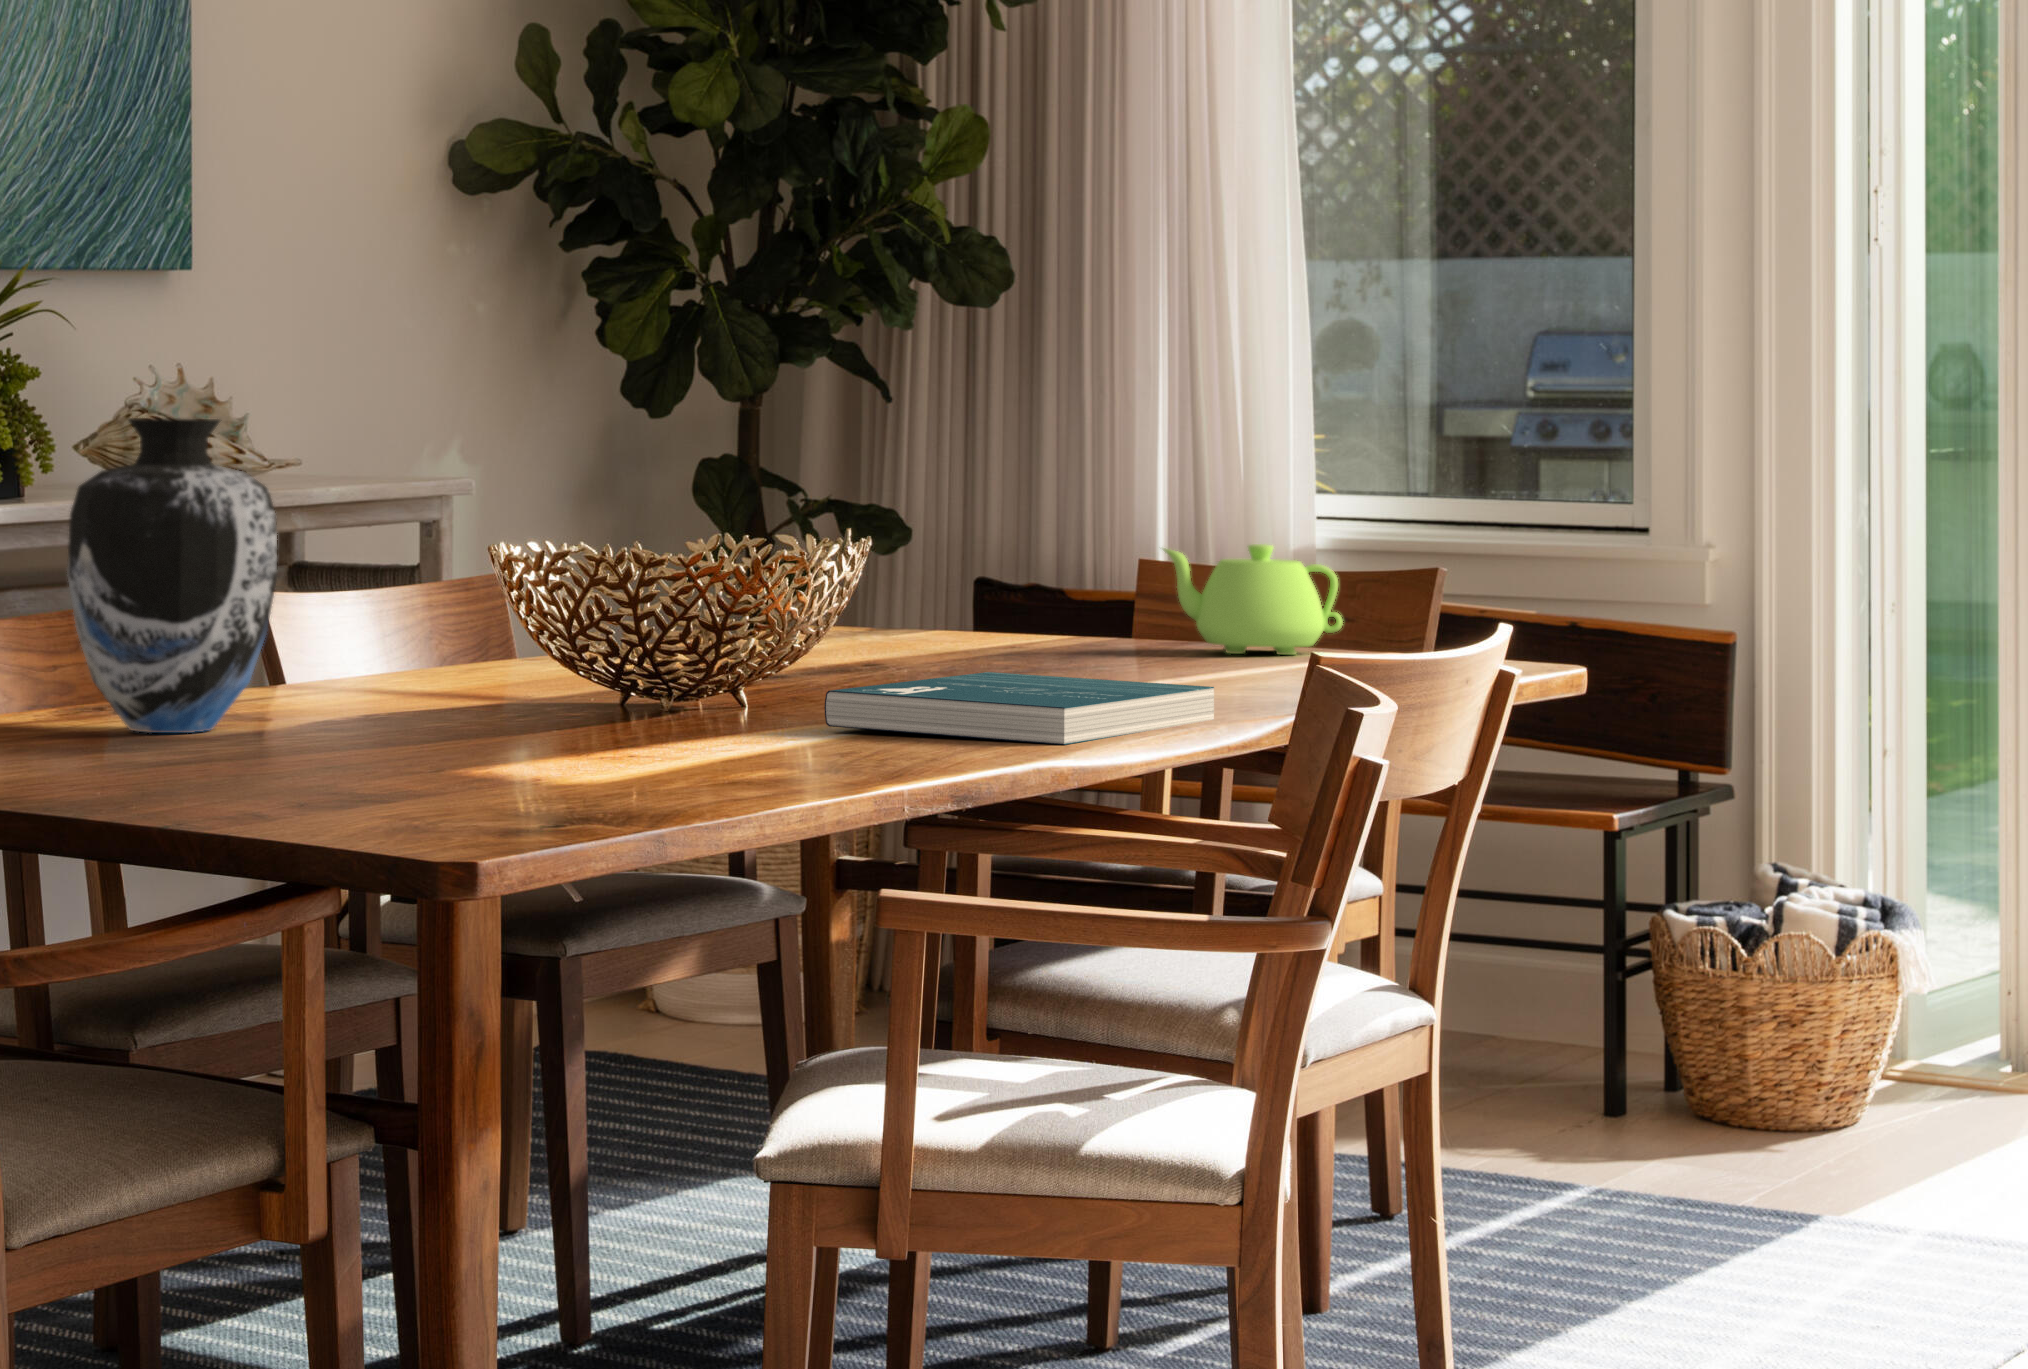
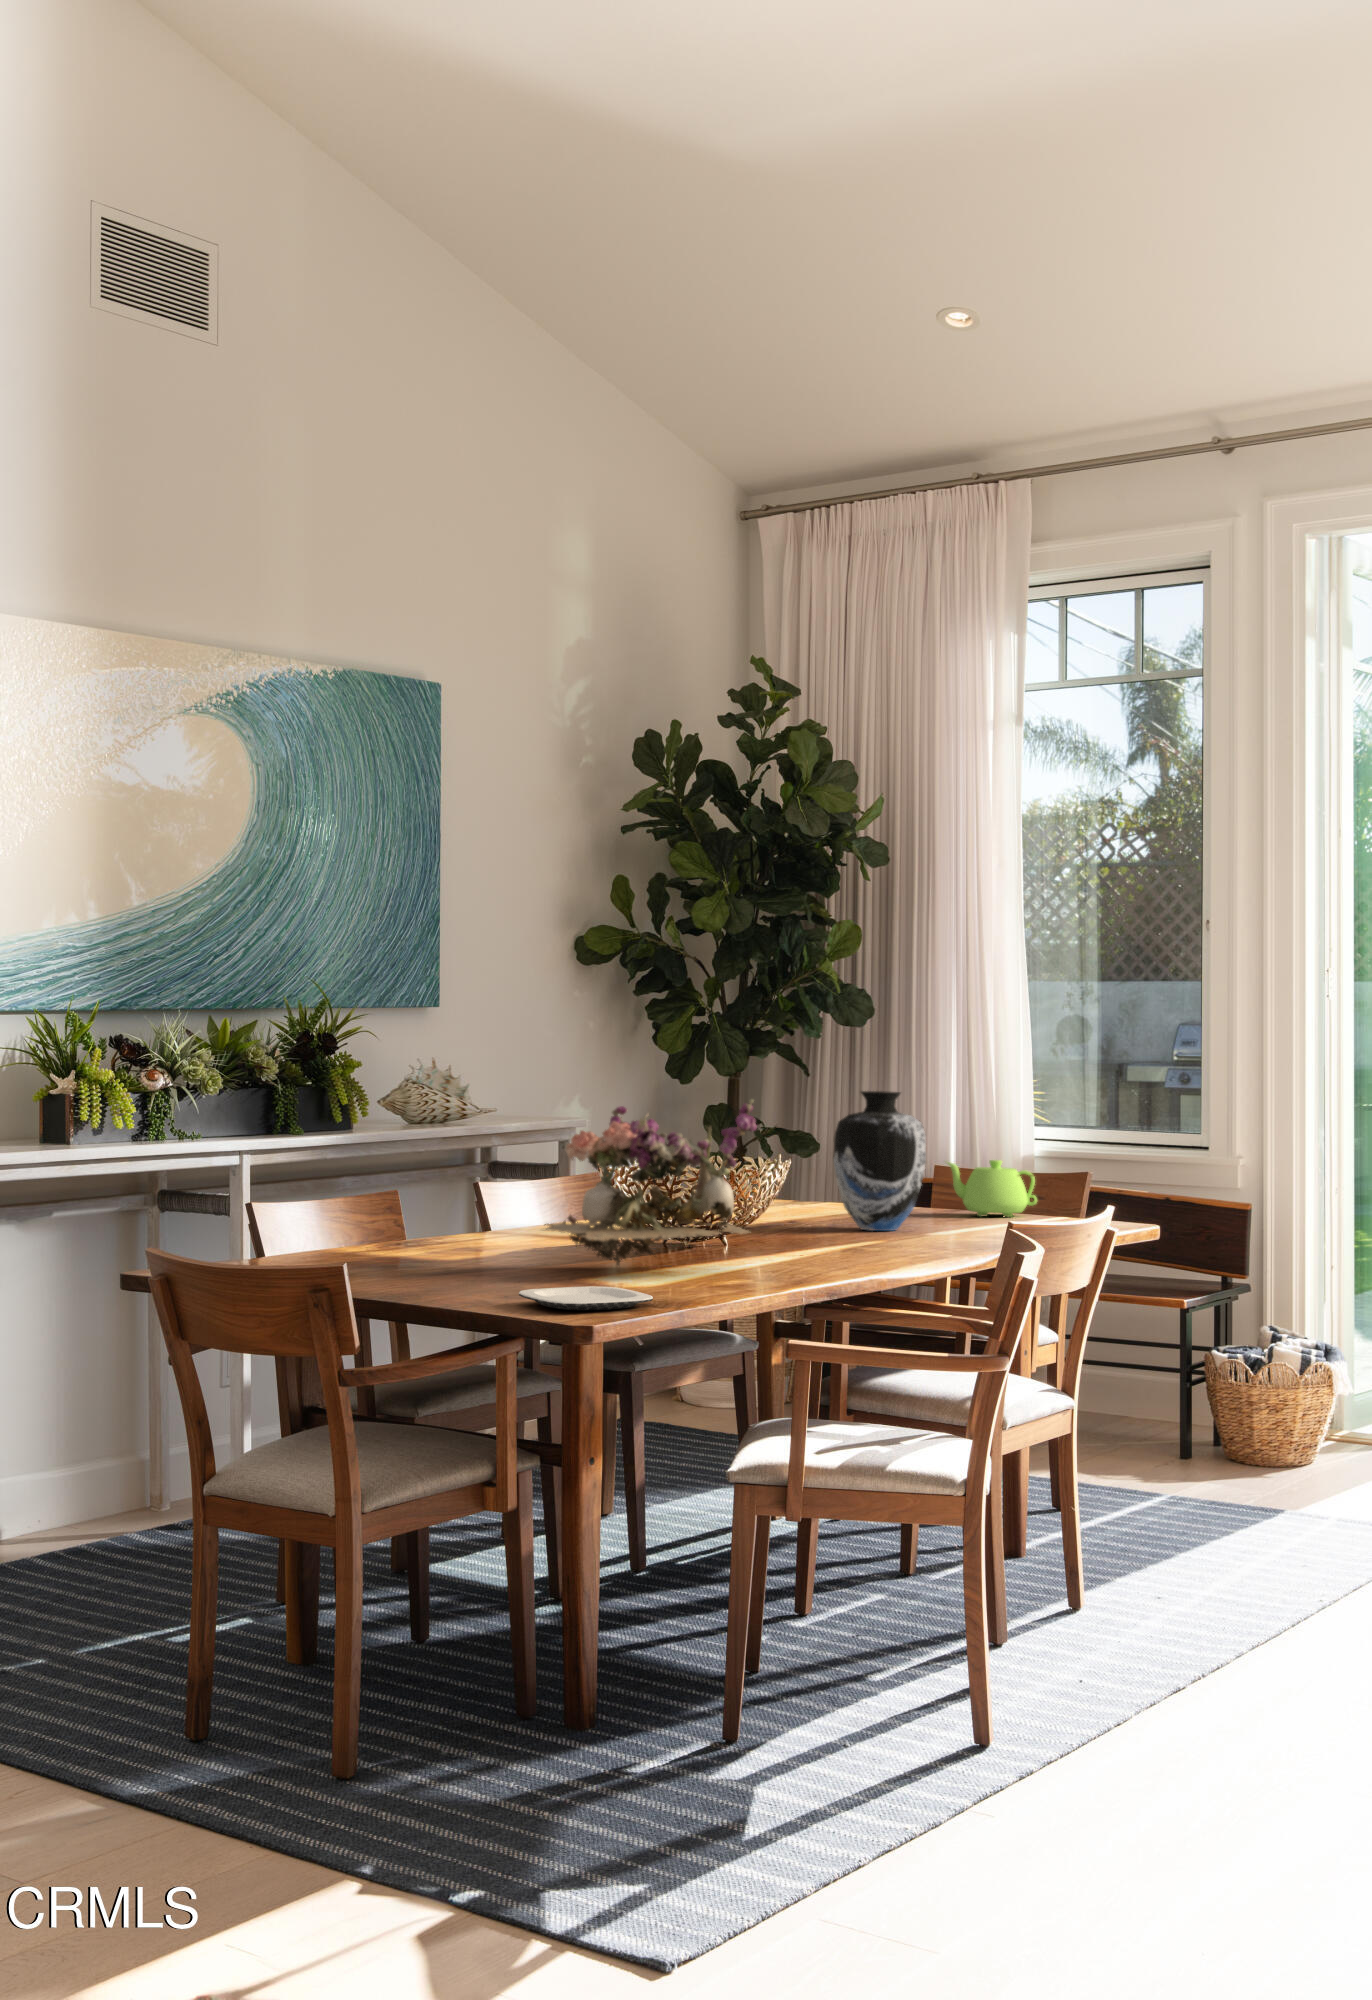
flower arrangement: none [367,407,805,751] -> present [544,1100,757,1266]
vase: present [67,418,277,733] -> present [833,1091,926,1231]
book: present [824,672,1214,745] -> none [767,1228,961,1266]
plate: none [317,786,597,835] -> present [519,1286,653,1310]

